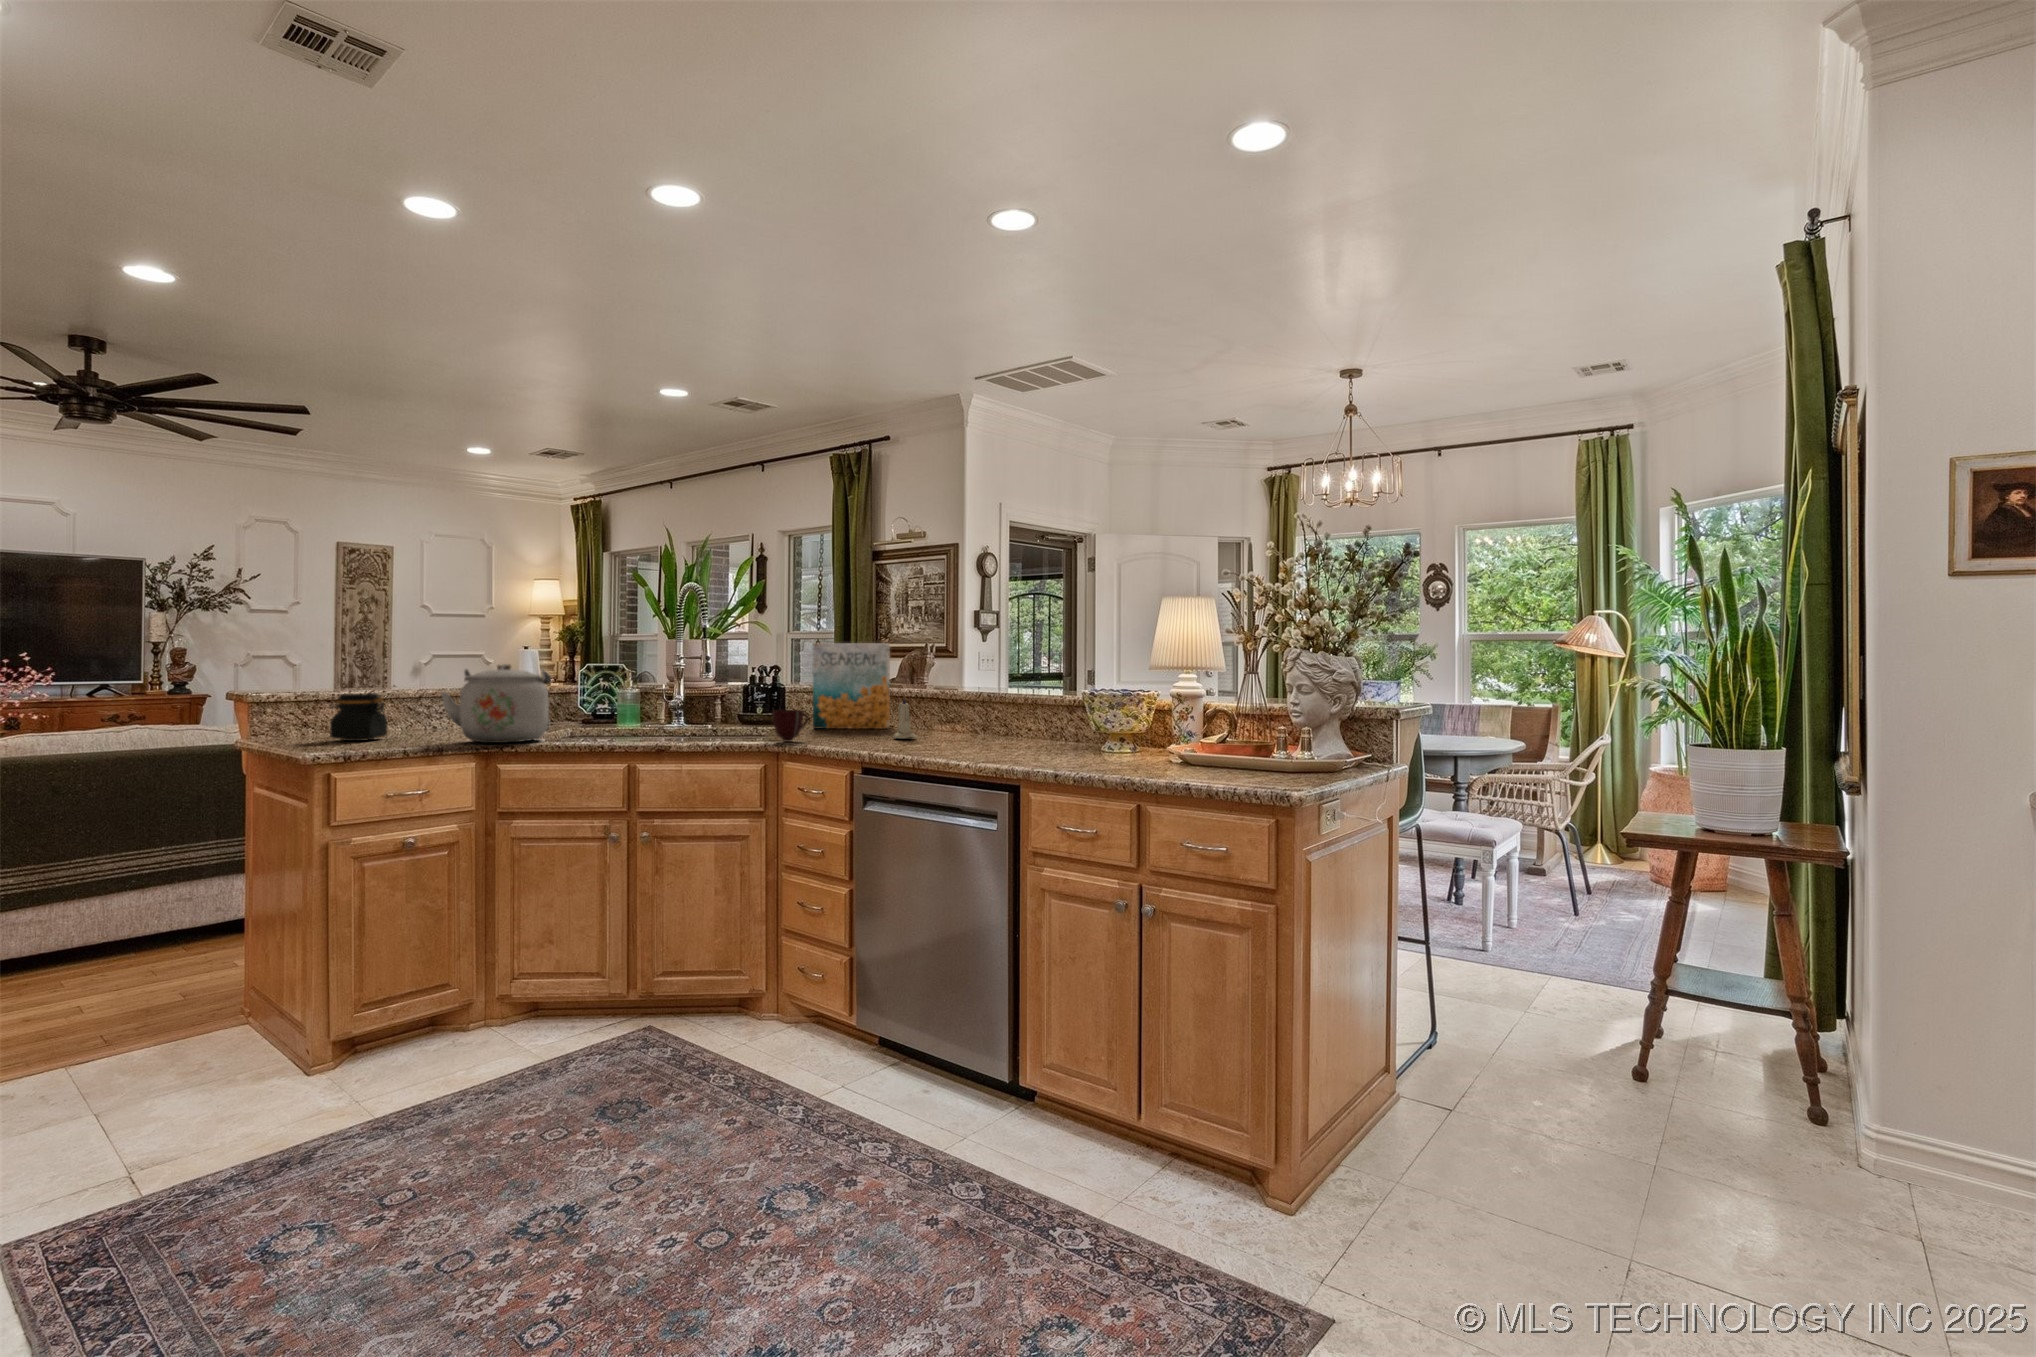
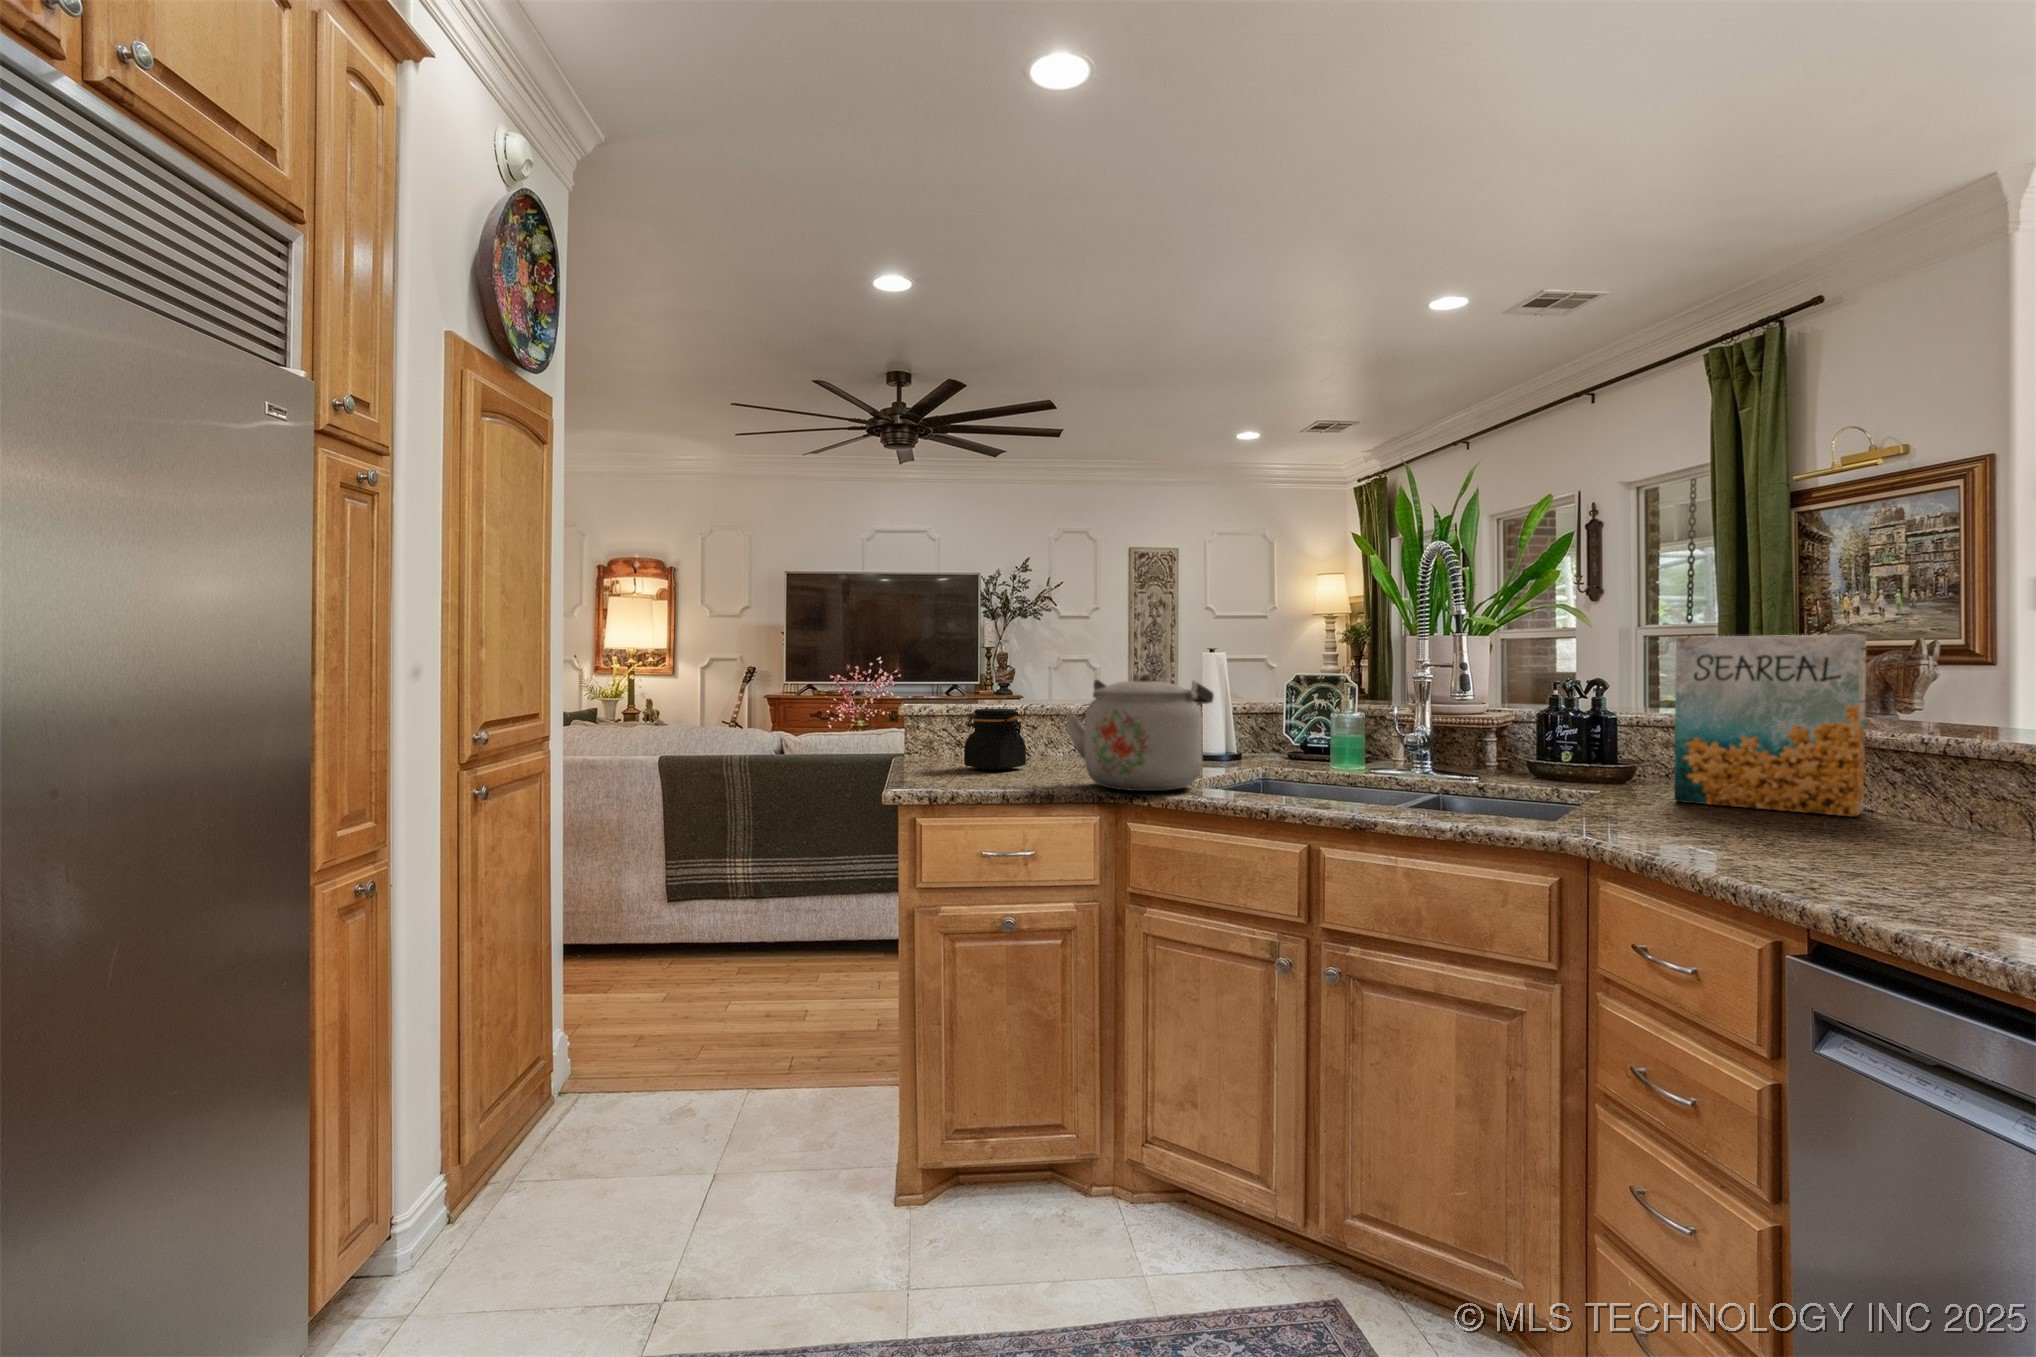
candle: present [892,695,917,739] -> none [1891,753,1969,864]
mug: present [772,710,809,742] -> none [1578,771,1663,839]

